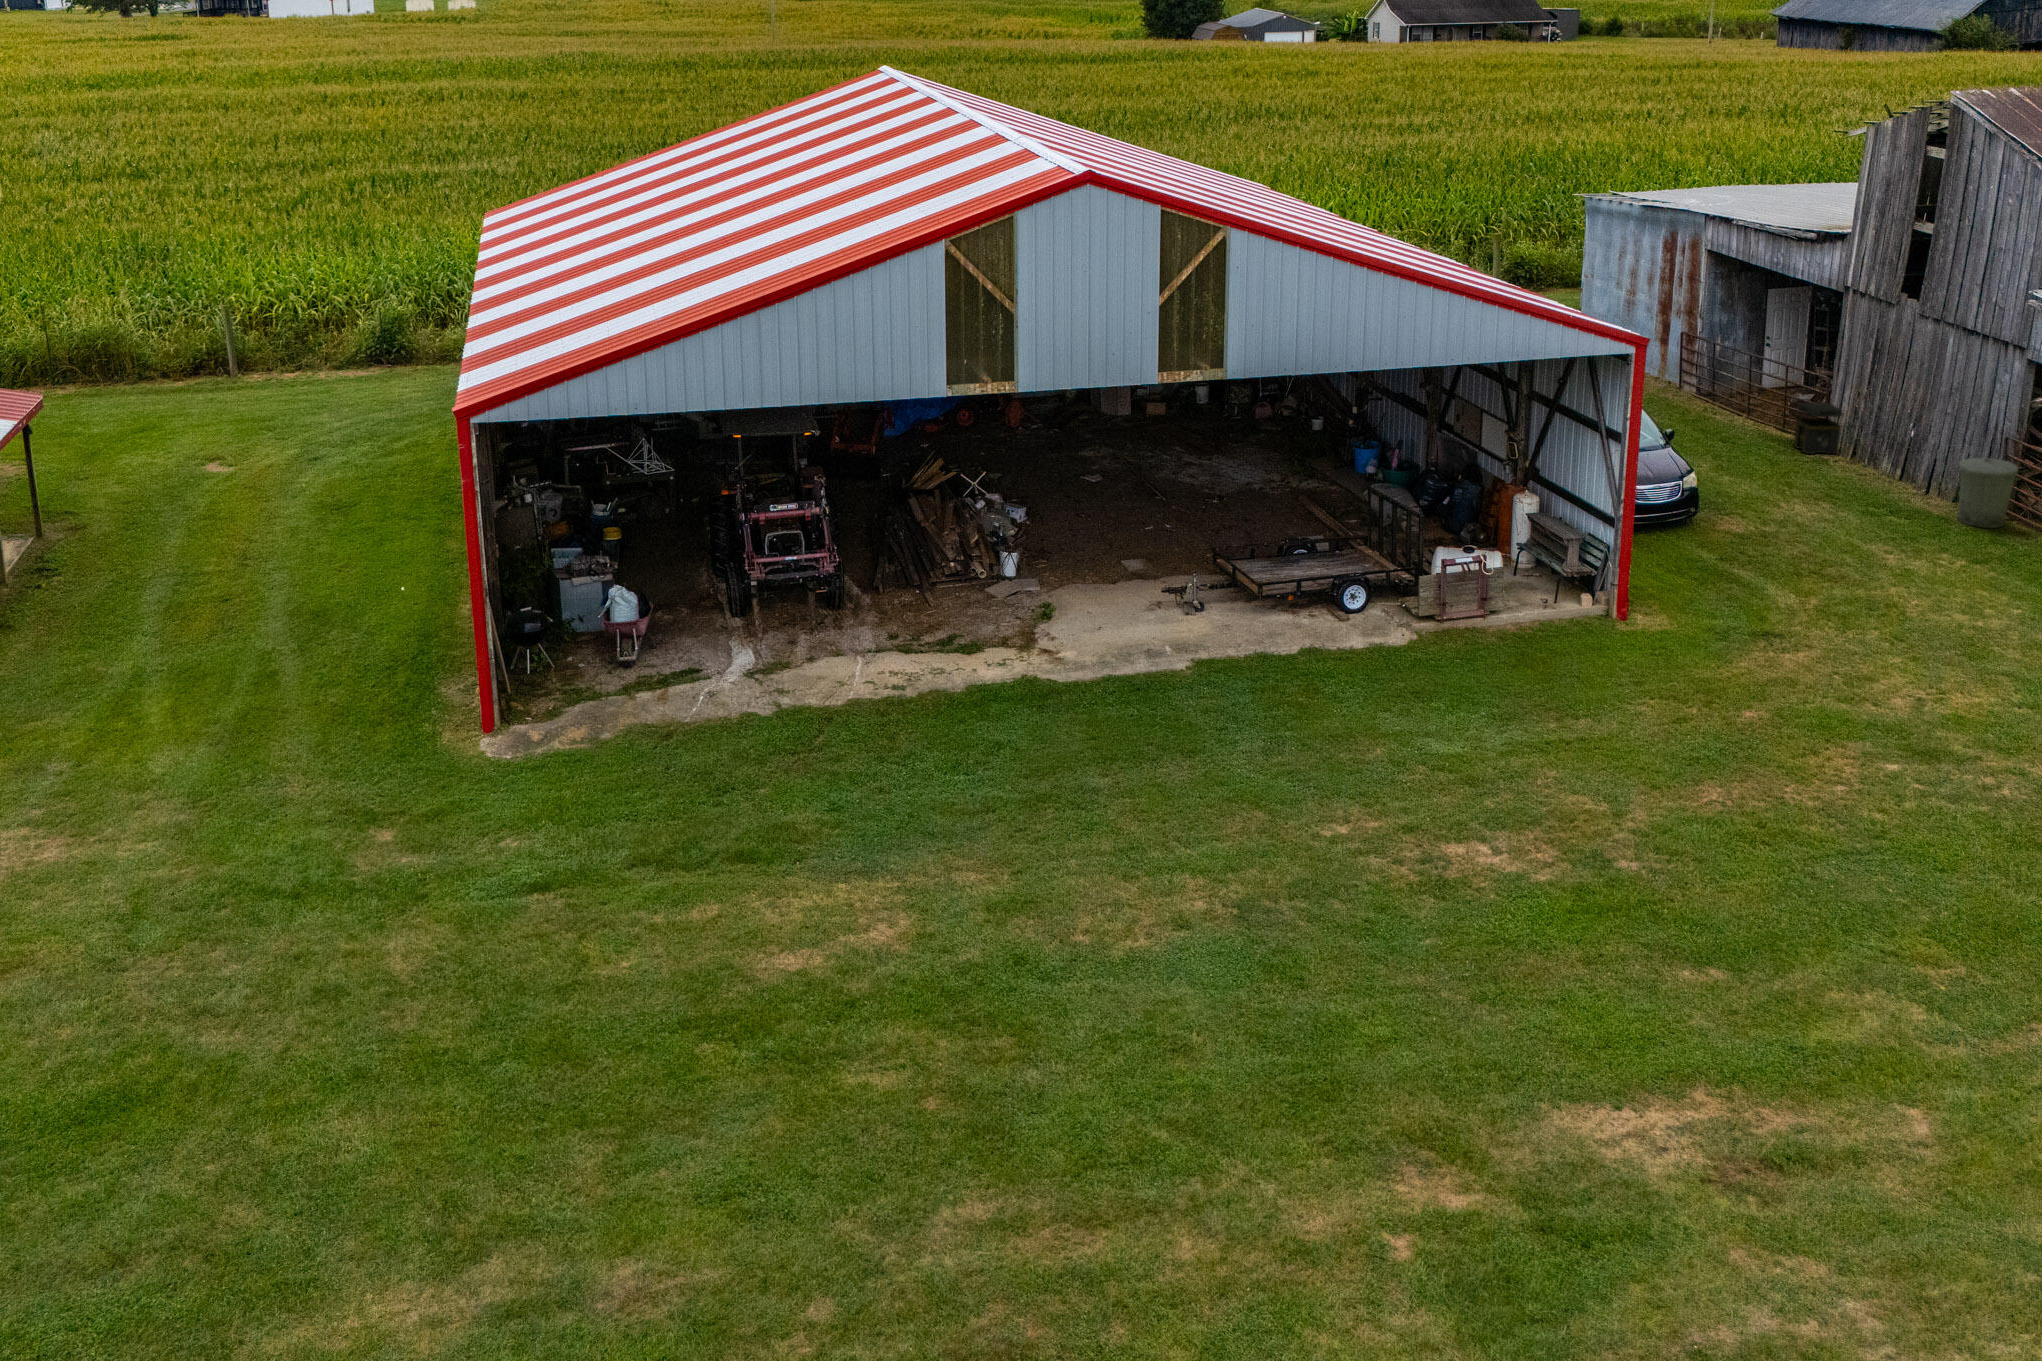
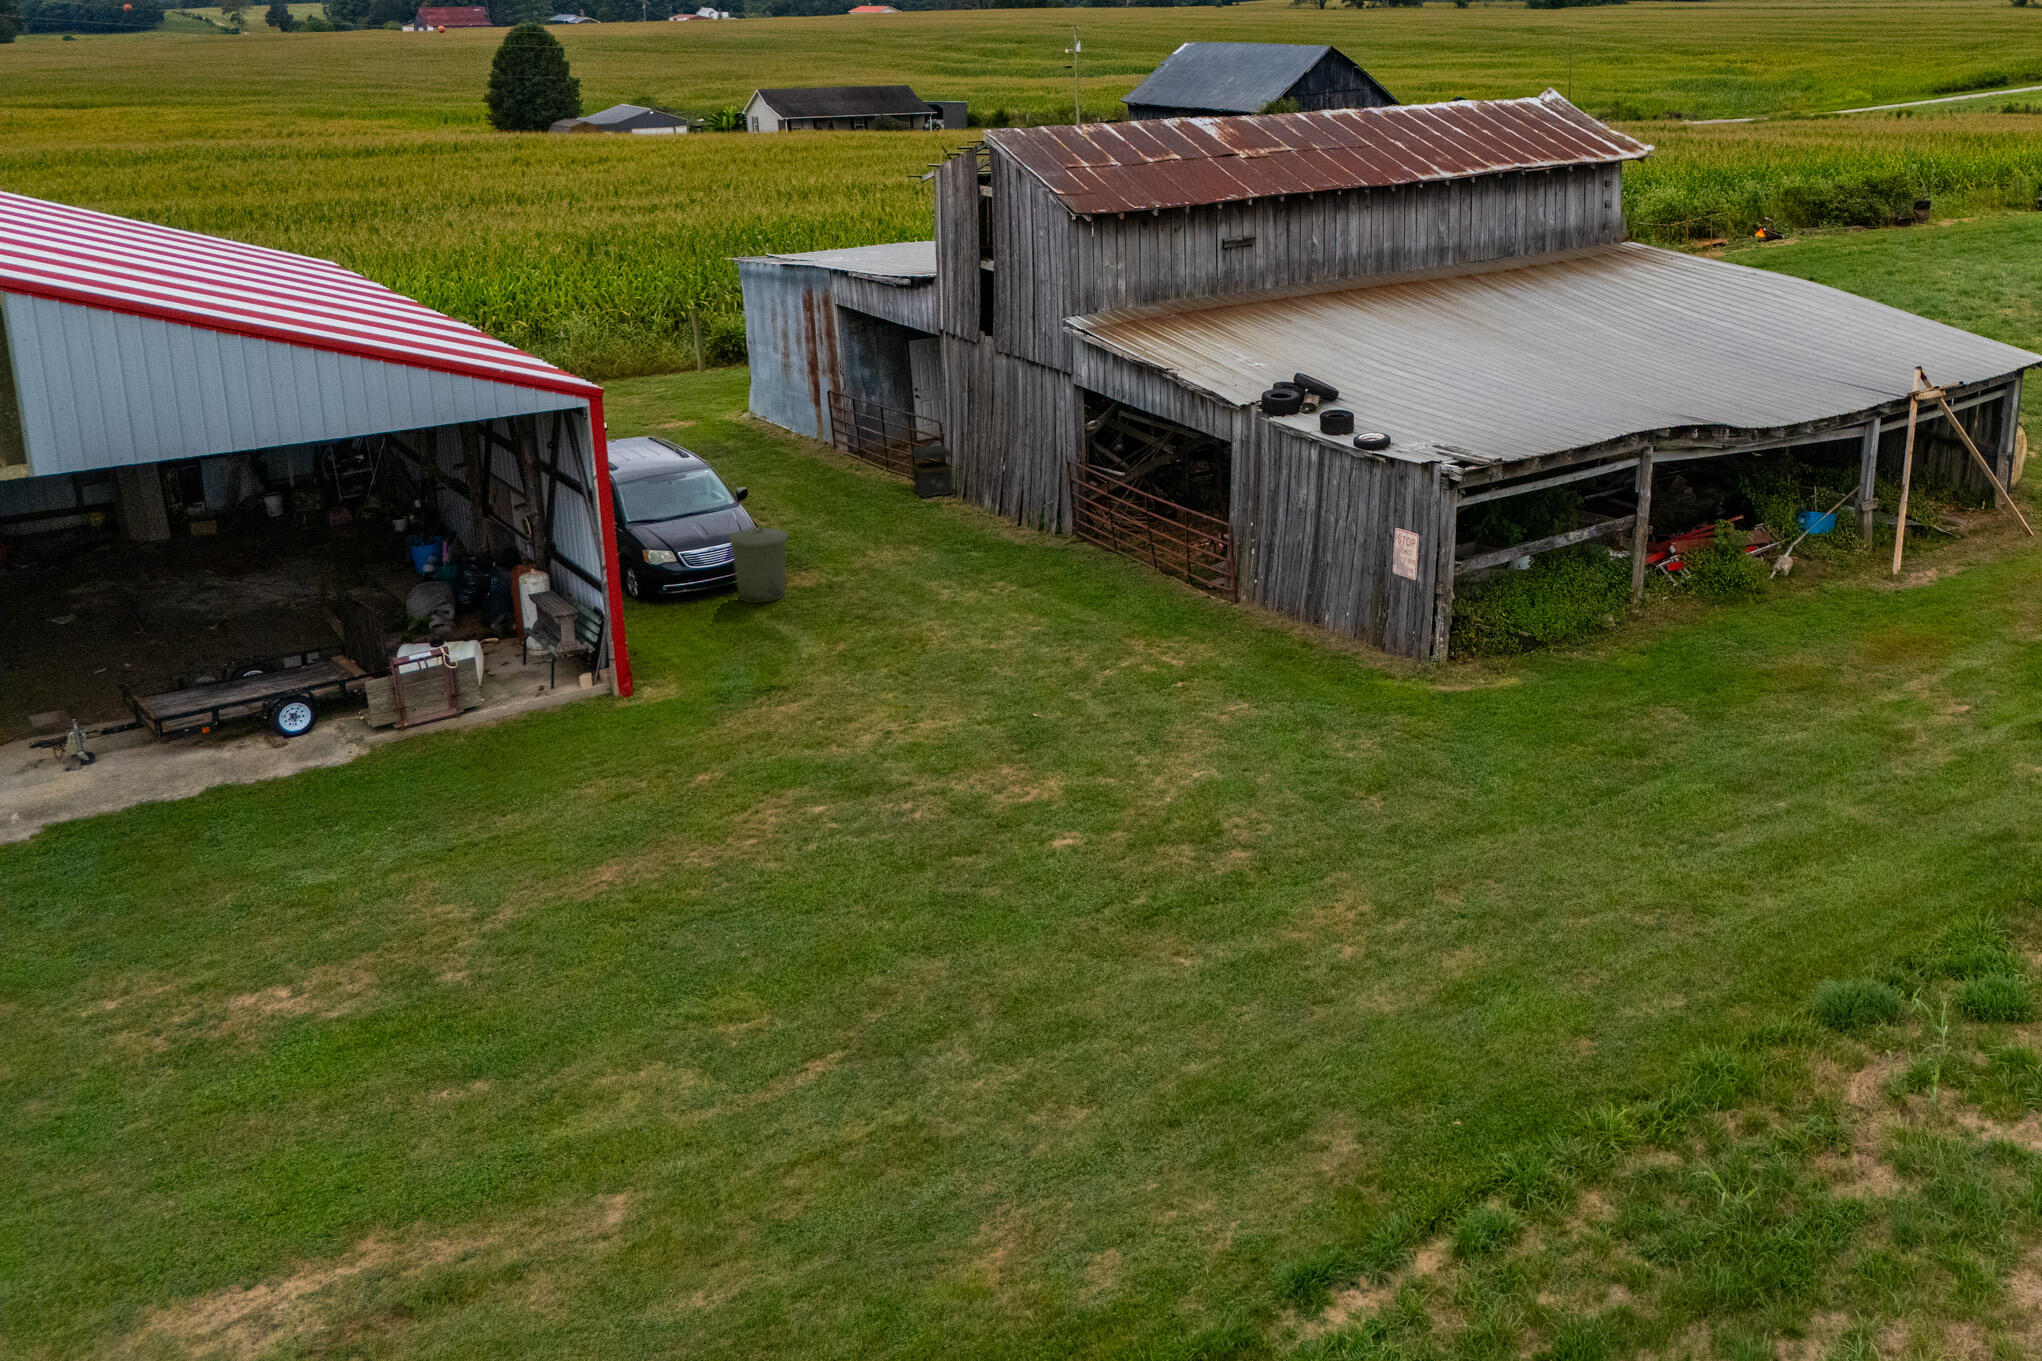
trash can: present [1958,458,2018,528] -> present [729,528,788,603]

